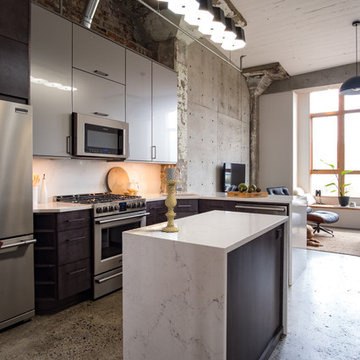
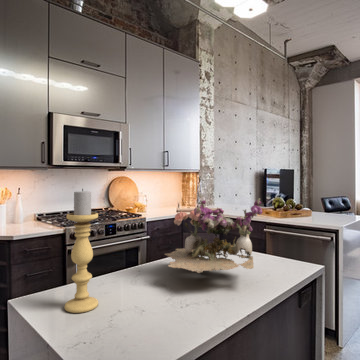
flower arrangement: none [198,174,257,220] -> present [165,198,262,273]

